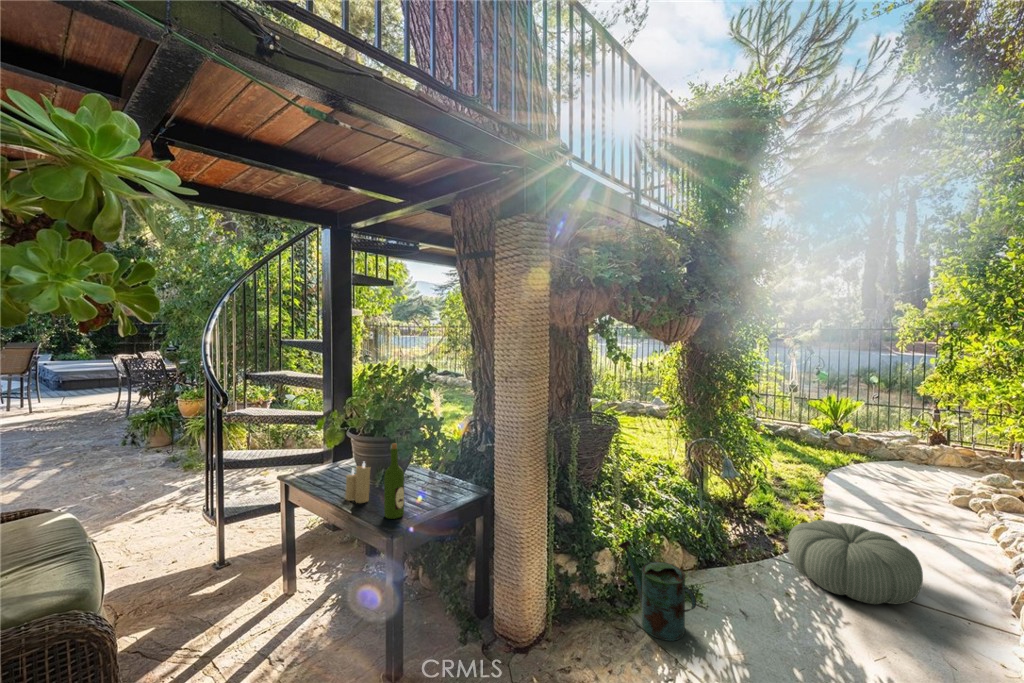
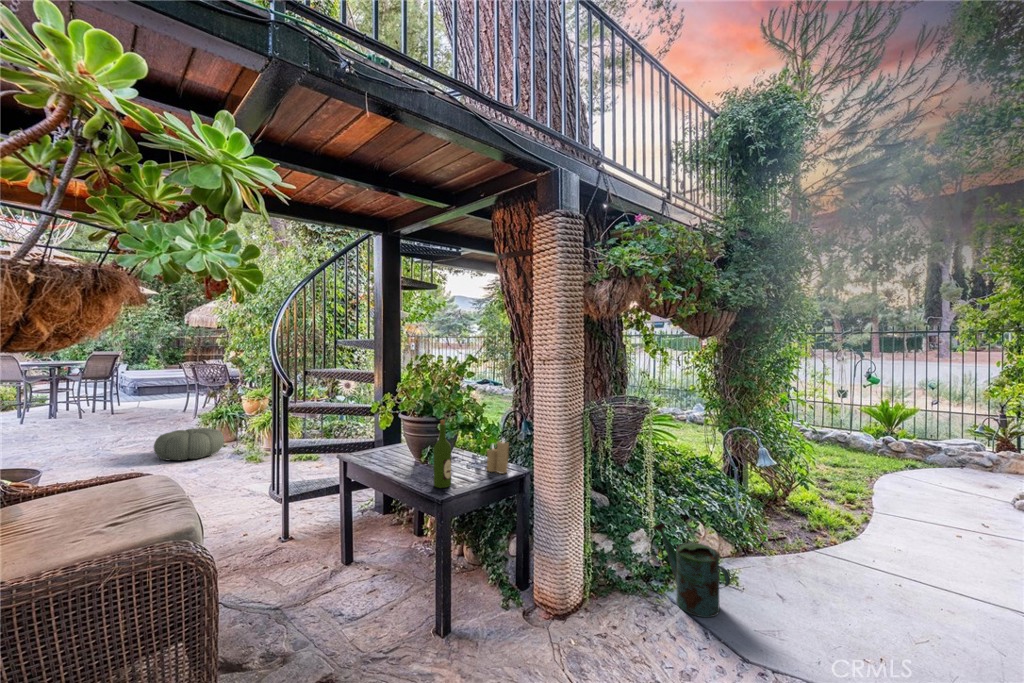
candle: present [345,463,370,503] -> present [487,440,509,474]
pouf: present [788,520,923,604] -> present [154,428,224,460]

